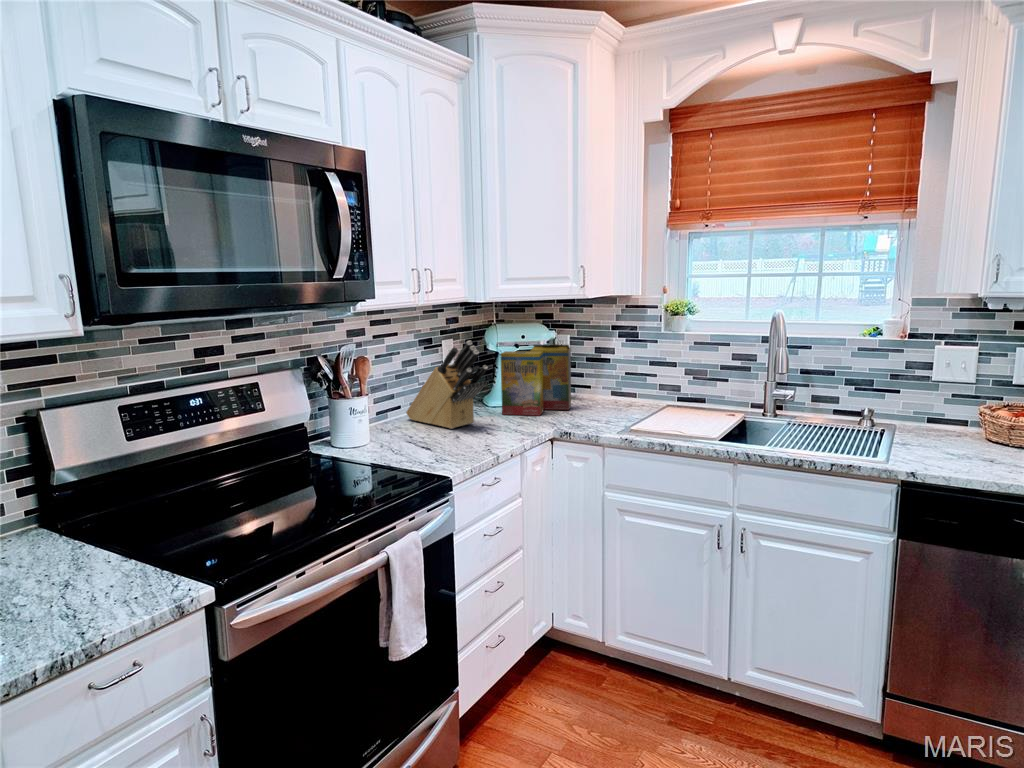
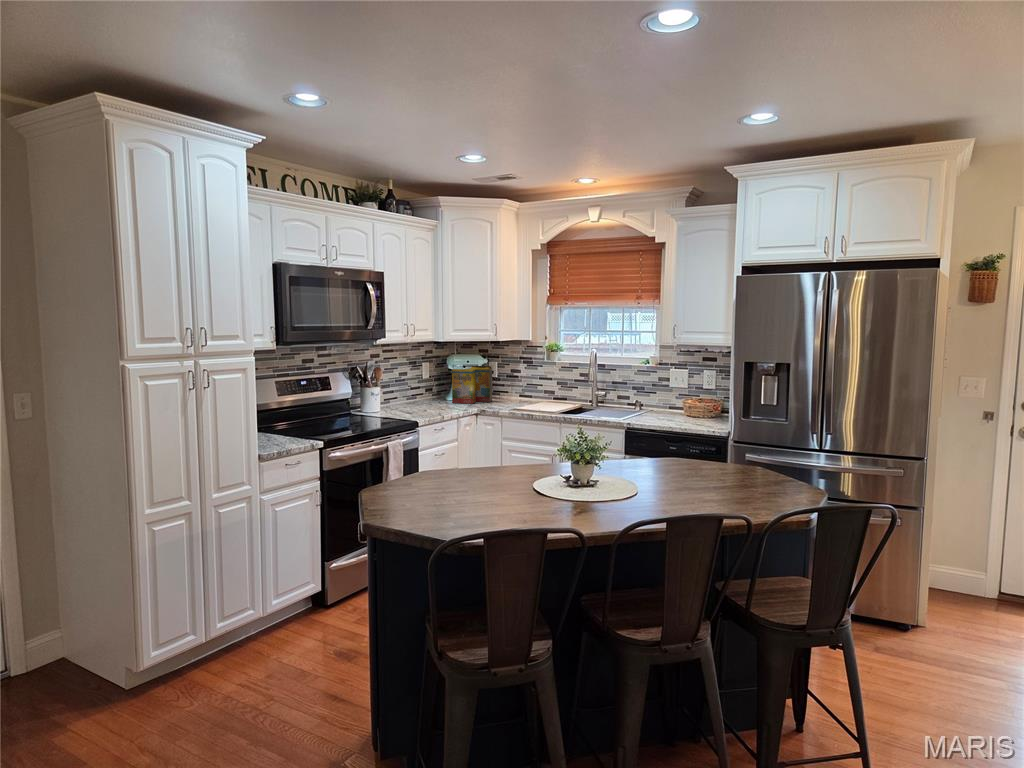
knife block: present [406,341,488,429] -> none [400,361,442,407]

